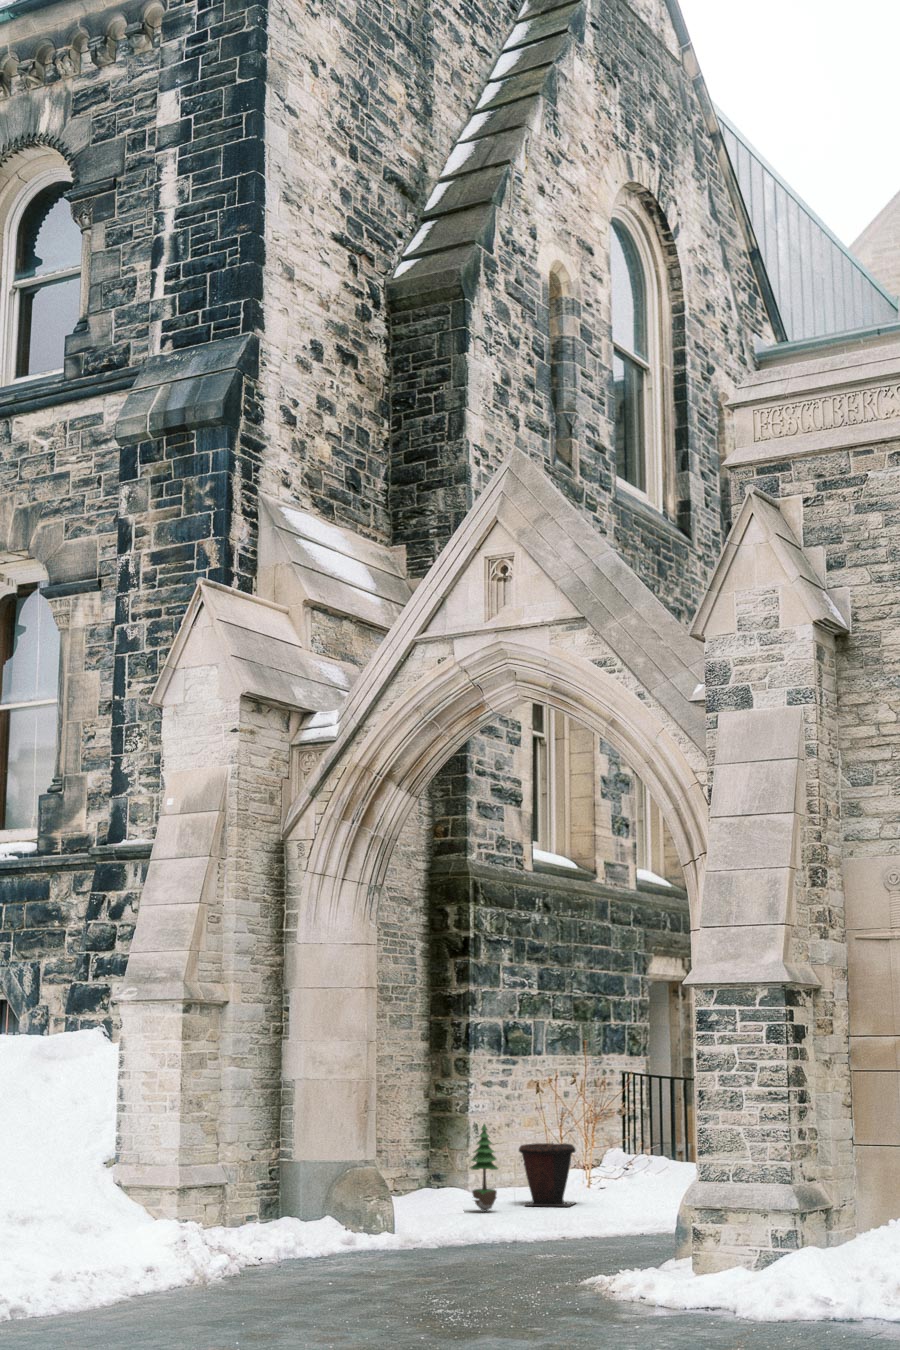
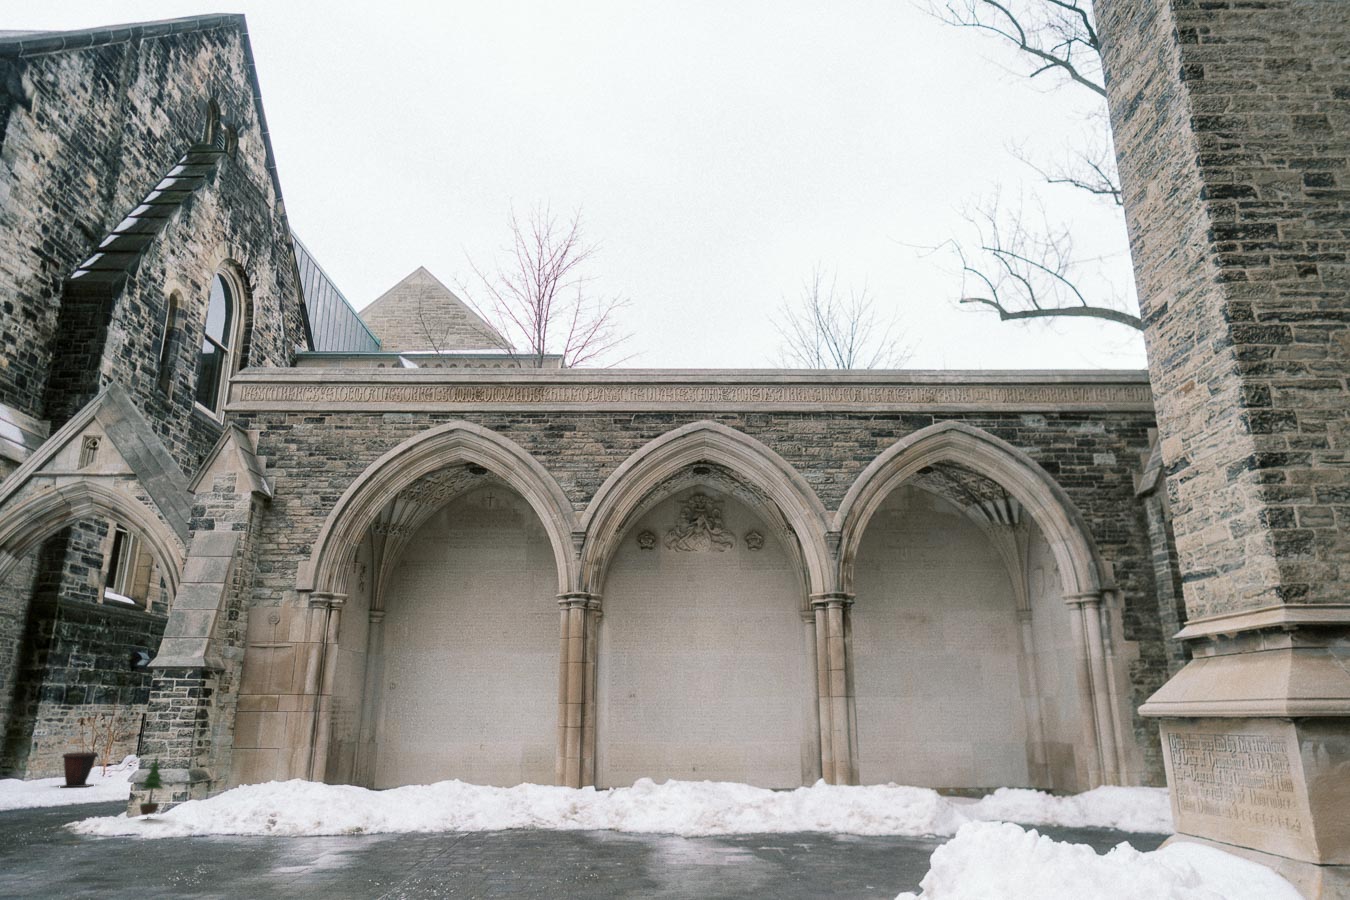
potted tree: present [470,1124,498,1211] -> present [140,757,163,818]

